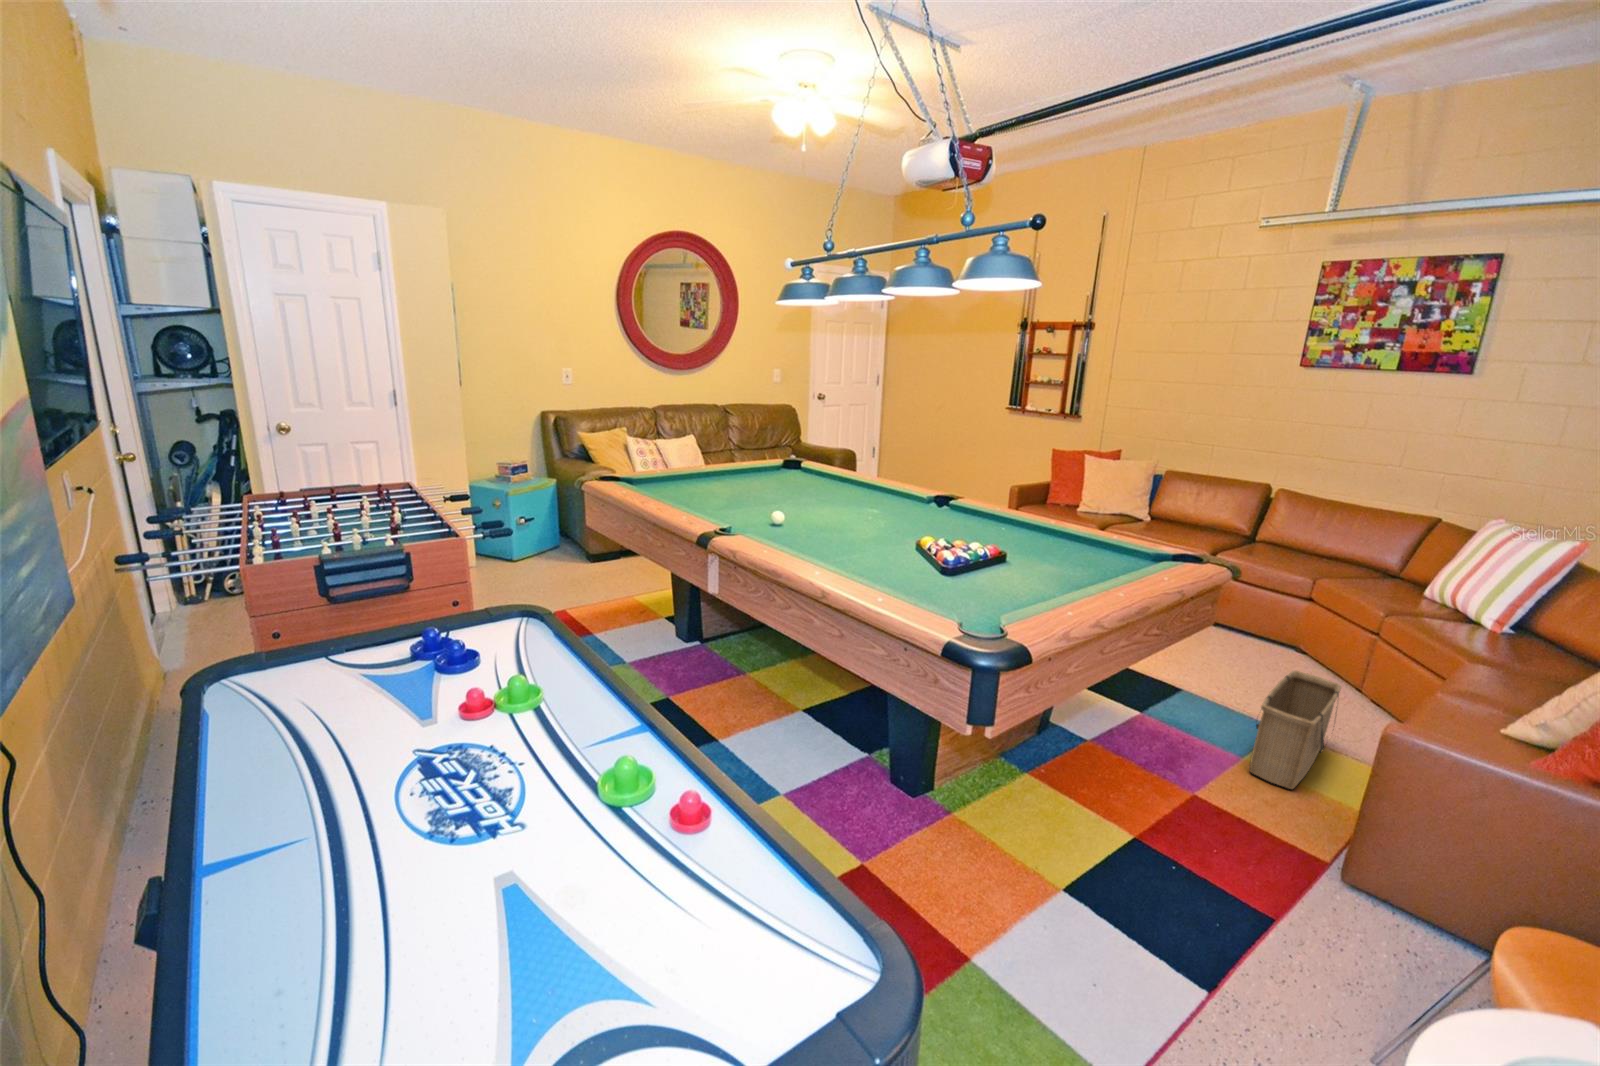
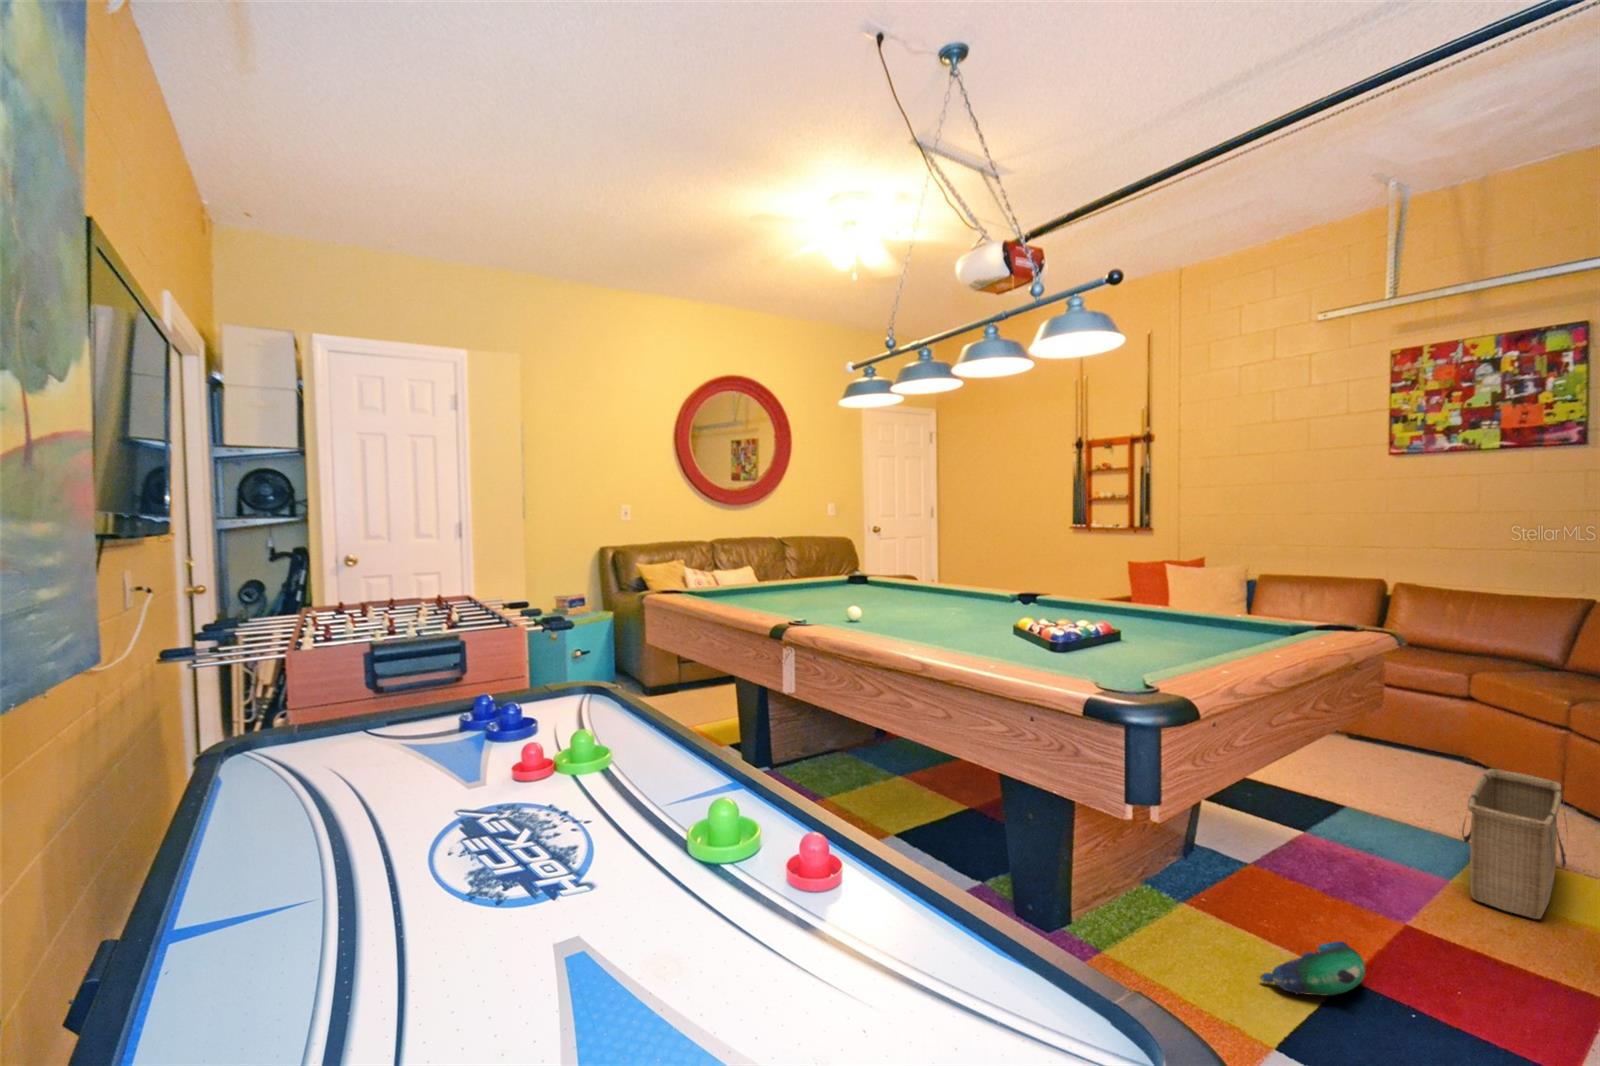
plush toy: none [1067,808,1146,850] -> present [1260,941,1365,996]

